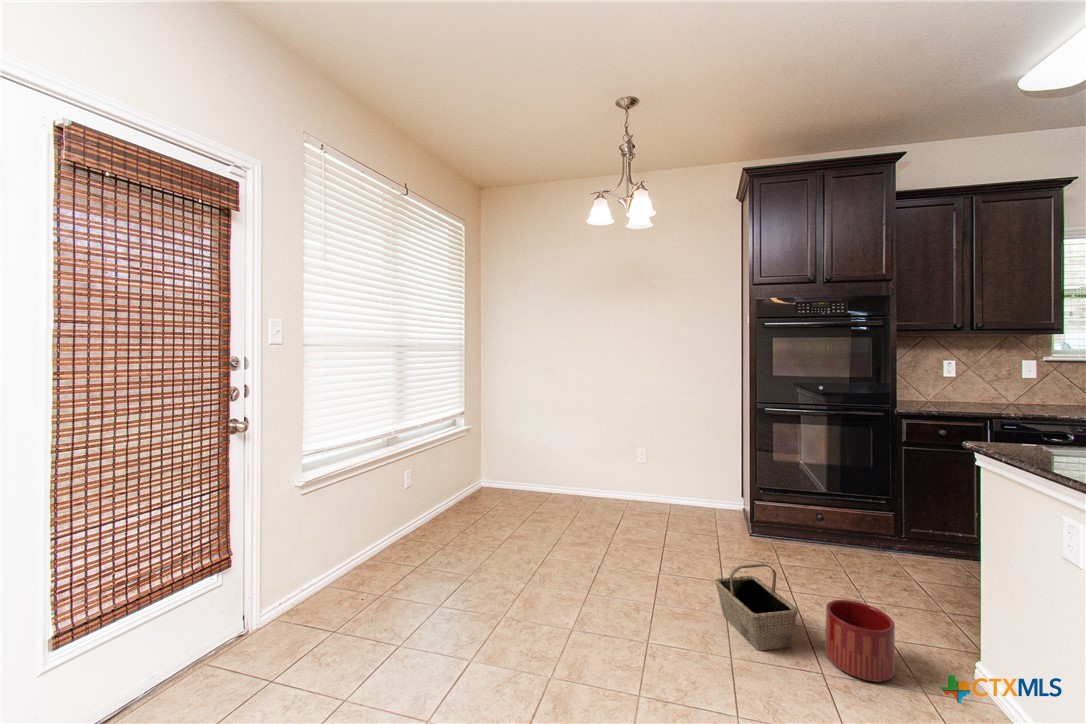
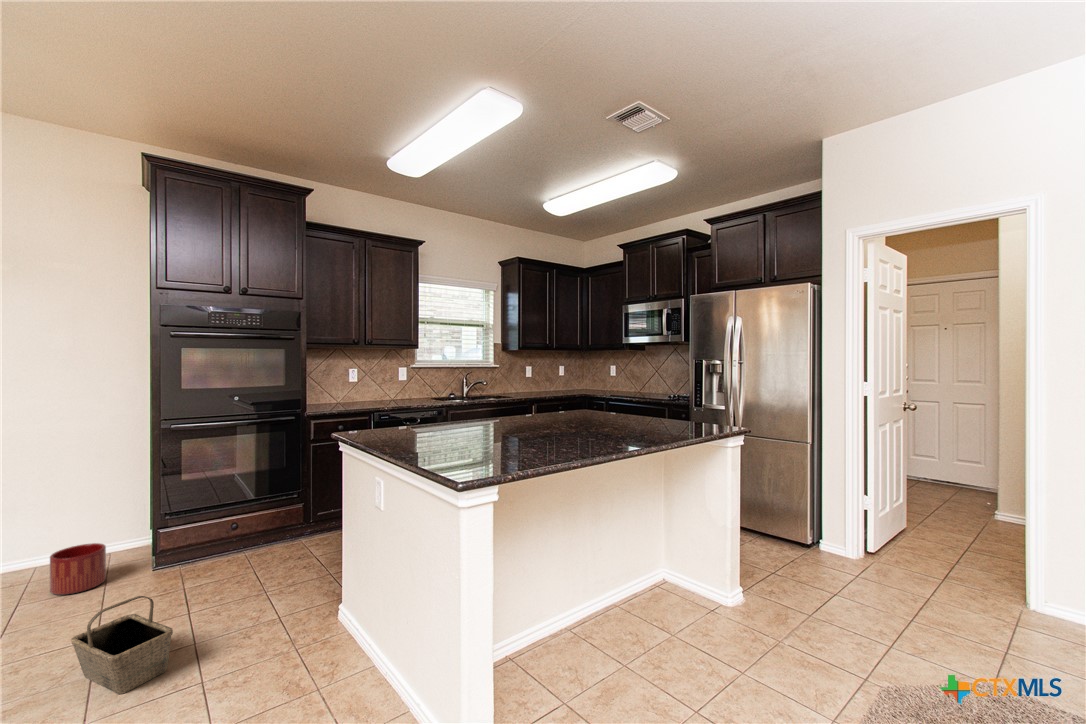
planter: present [825,600,895,682] -> present [50,543,106,595]

